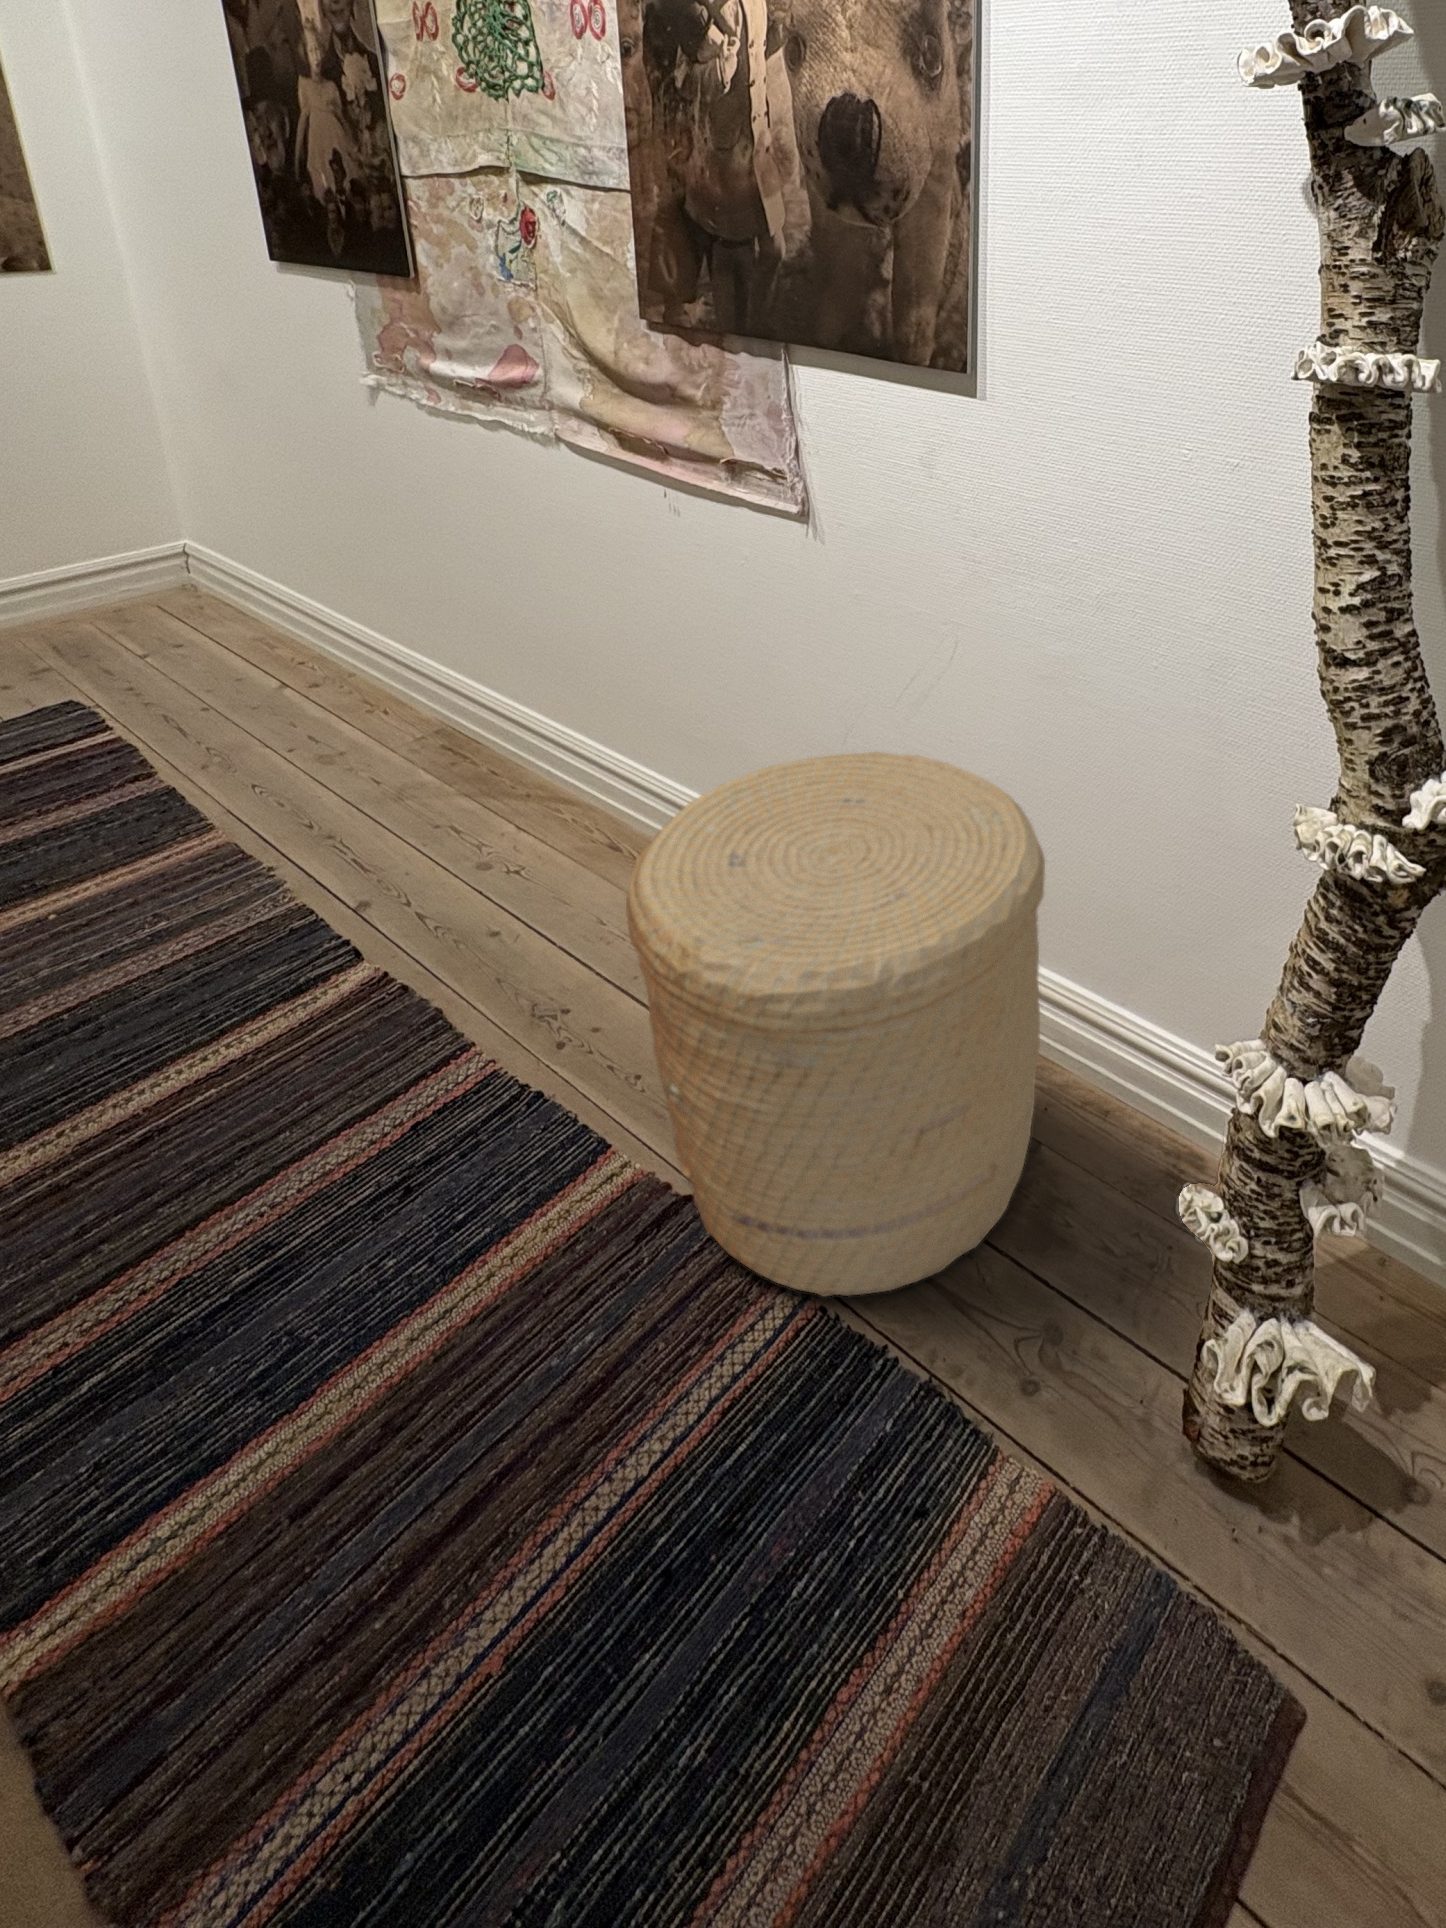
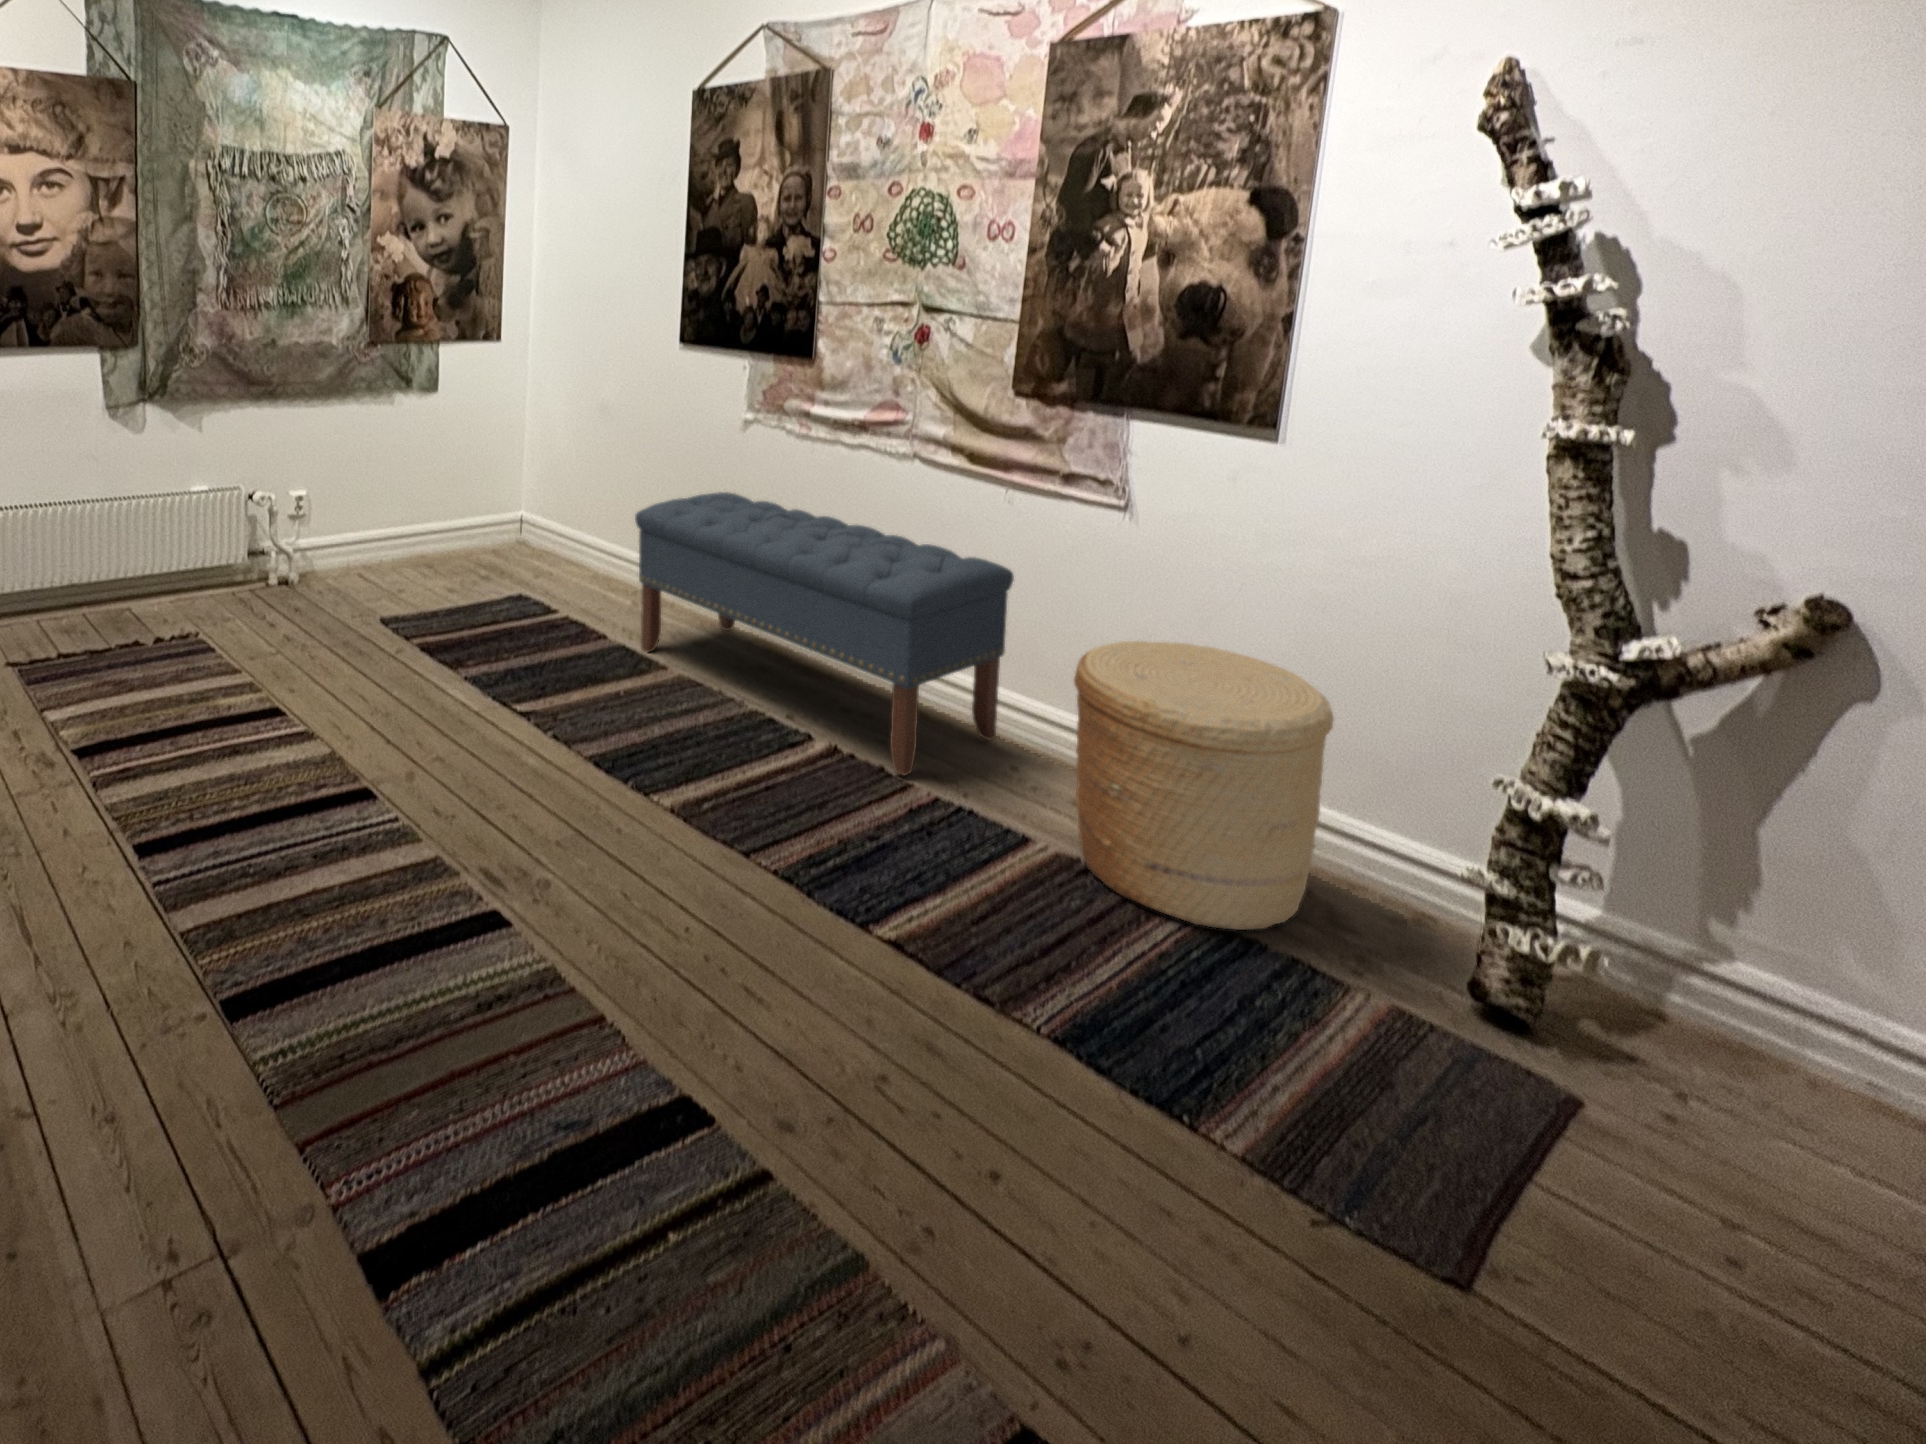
bench: none [112,511,695,1018] -> present [635,492,1014,775]

